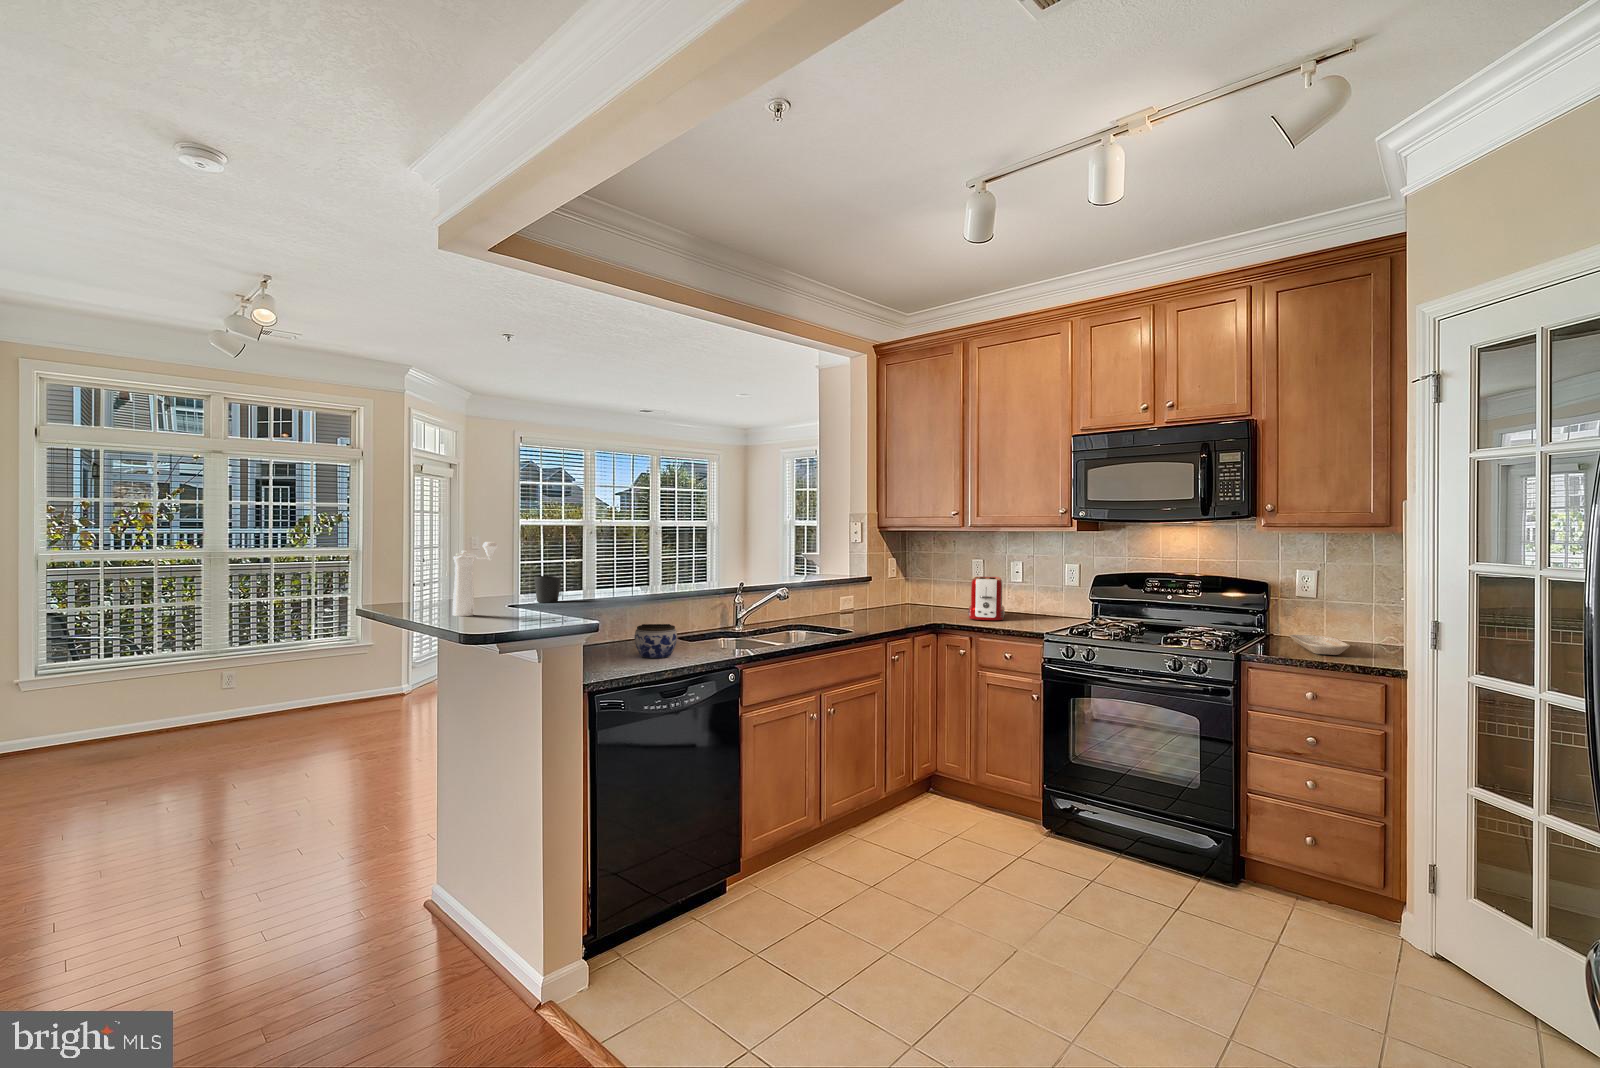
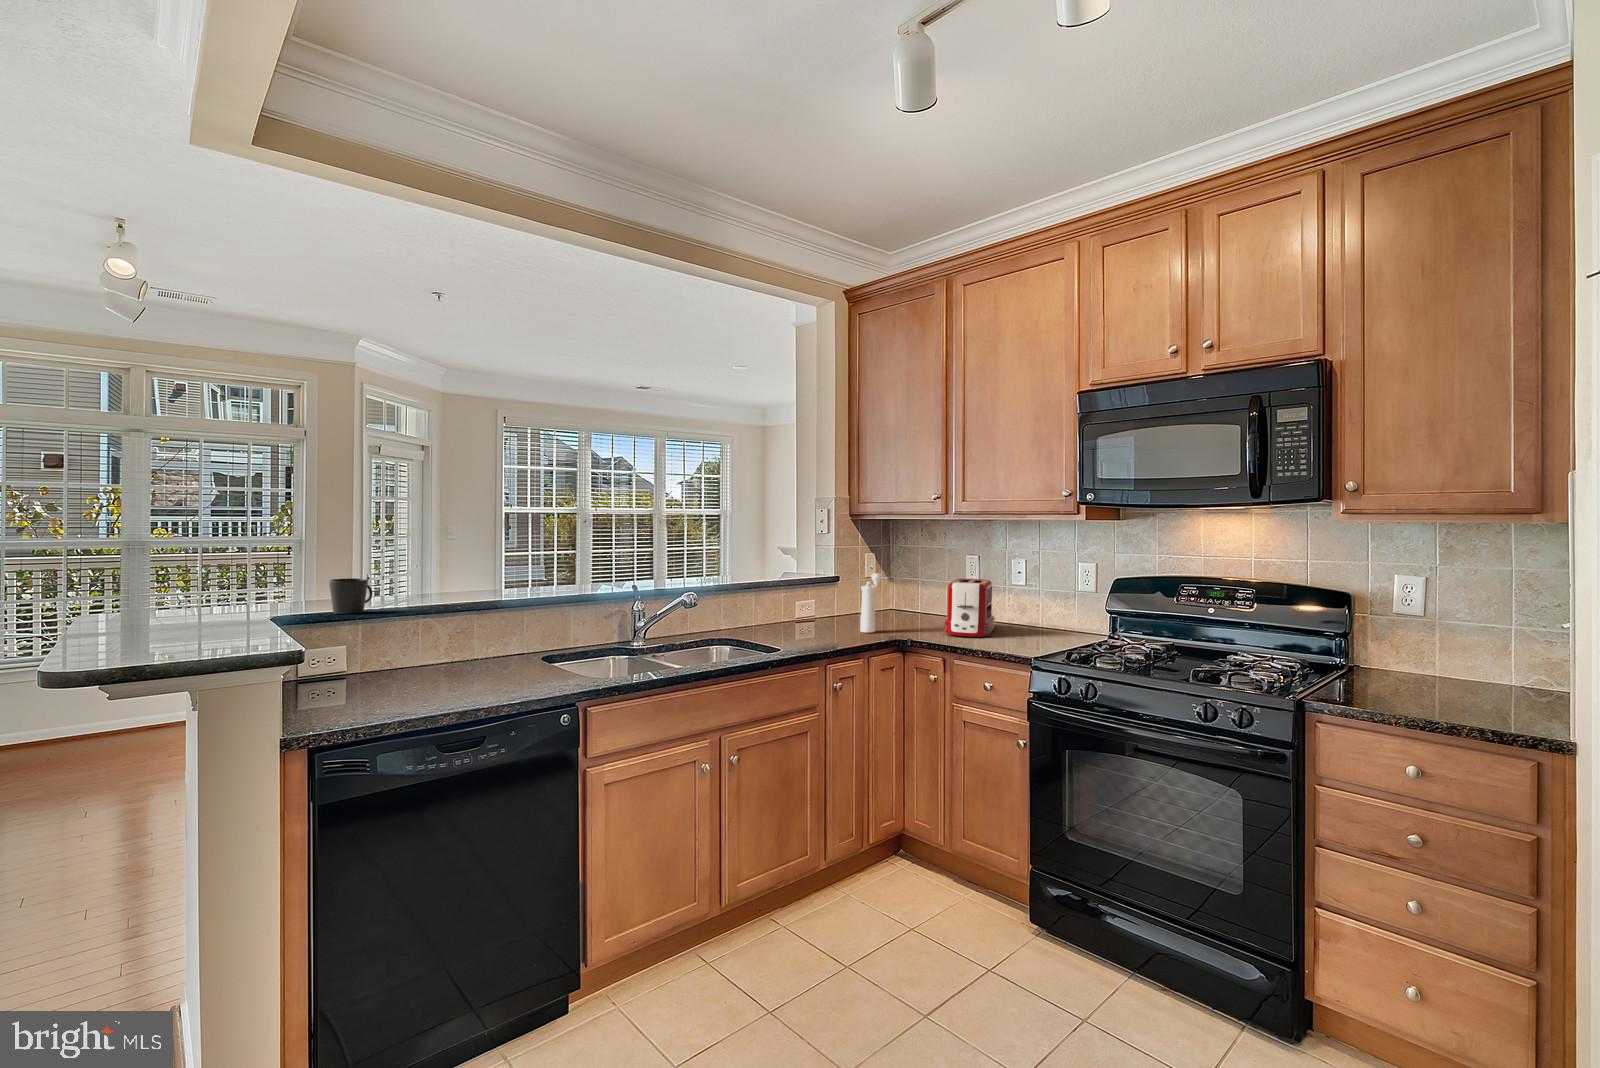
pepper mill: present [453,542,498,616] -> present [860,574,882,633]
jar: present [635,624,677,658] -> none [435,646,497,694]
tray: present [1289,635,1350,655] -> none [1381,671,1479,708]

